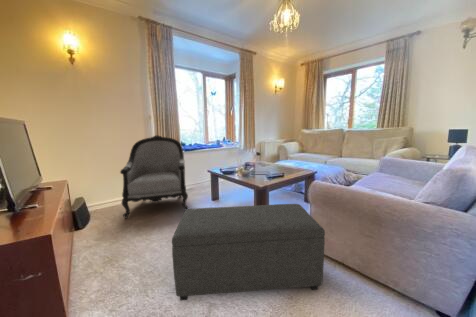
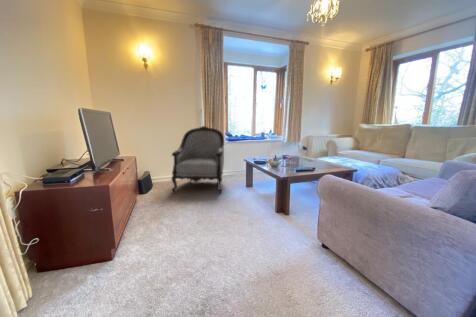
ottoman: present [172,204,325,300] -> none [186,186,308,268]

